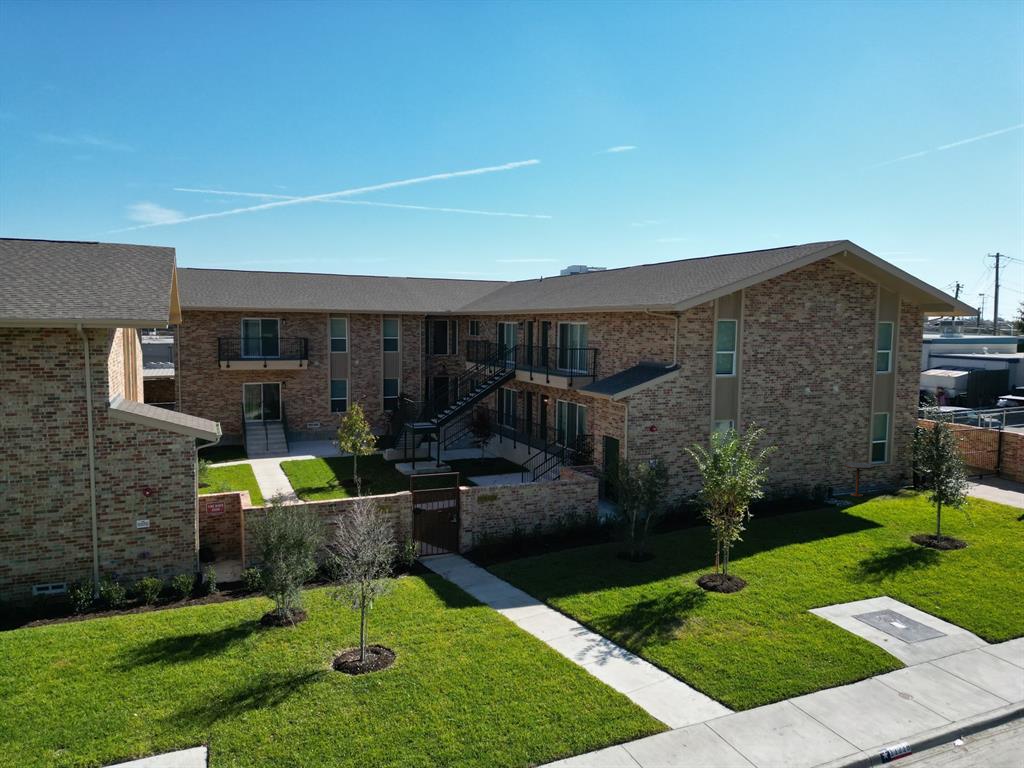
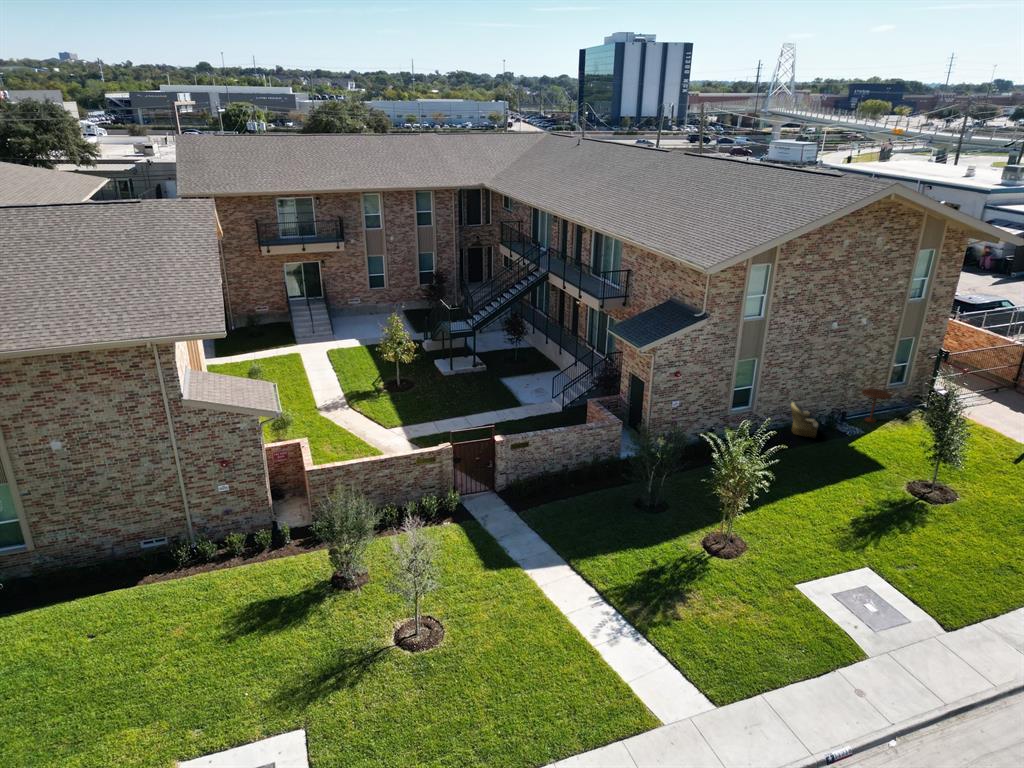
armchair: none [772,471,805,507] -> present [791,402,818,438]

